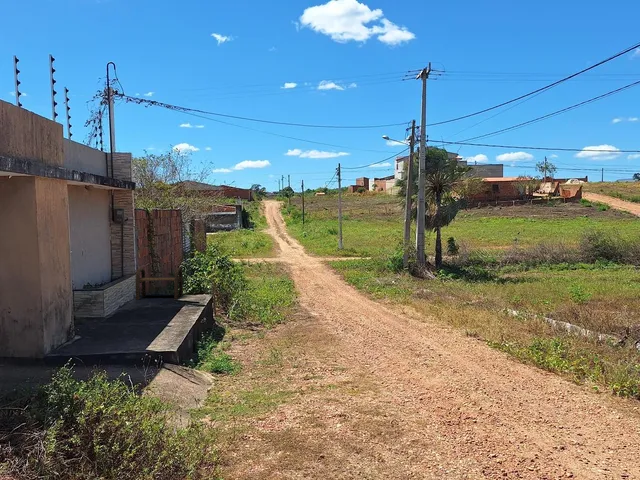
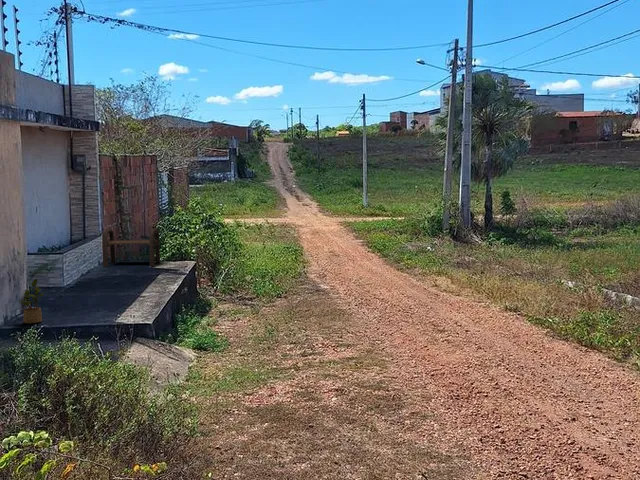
potted plant: none [59,314,81,353] -> present [19,279,44,323]

